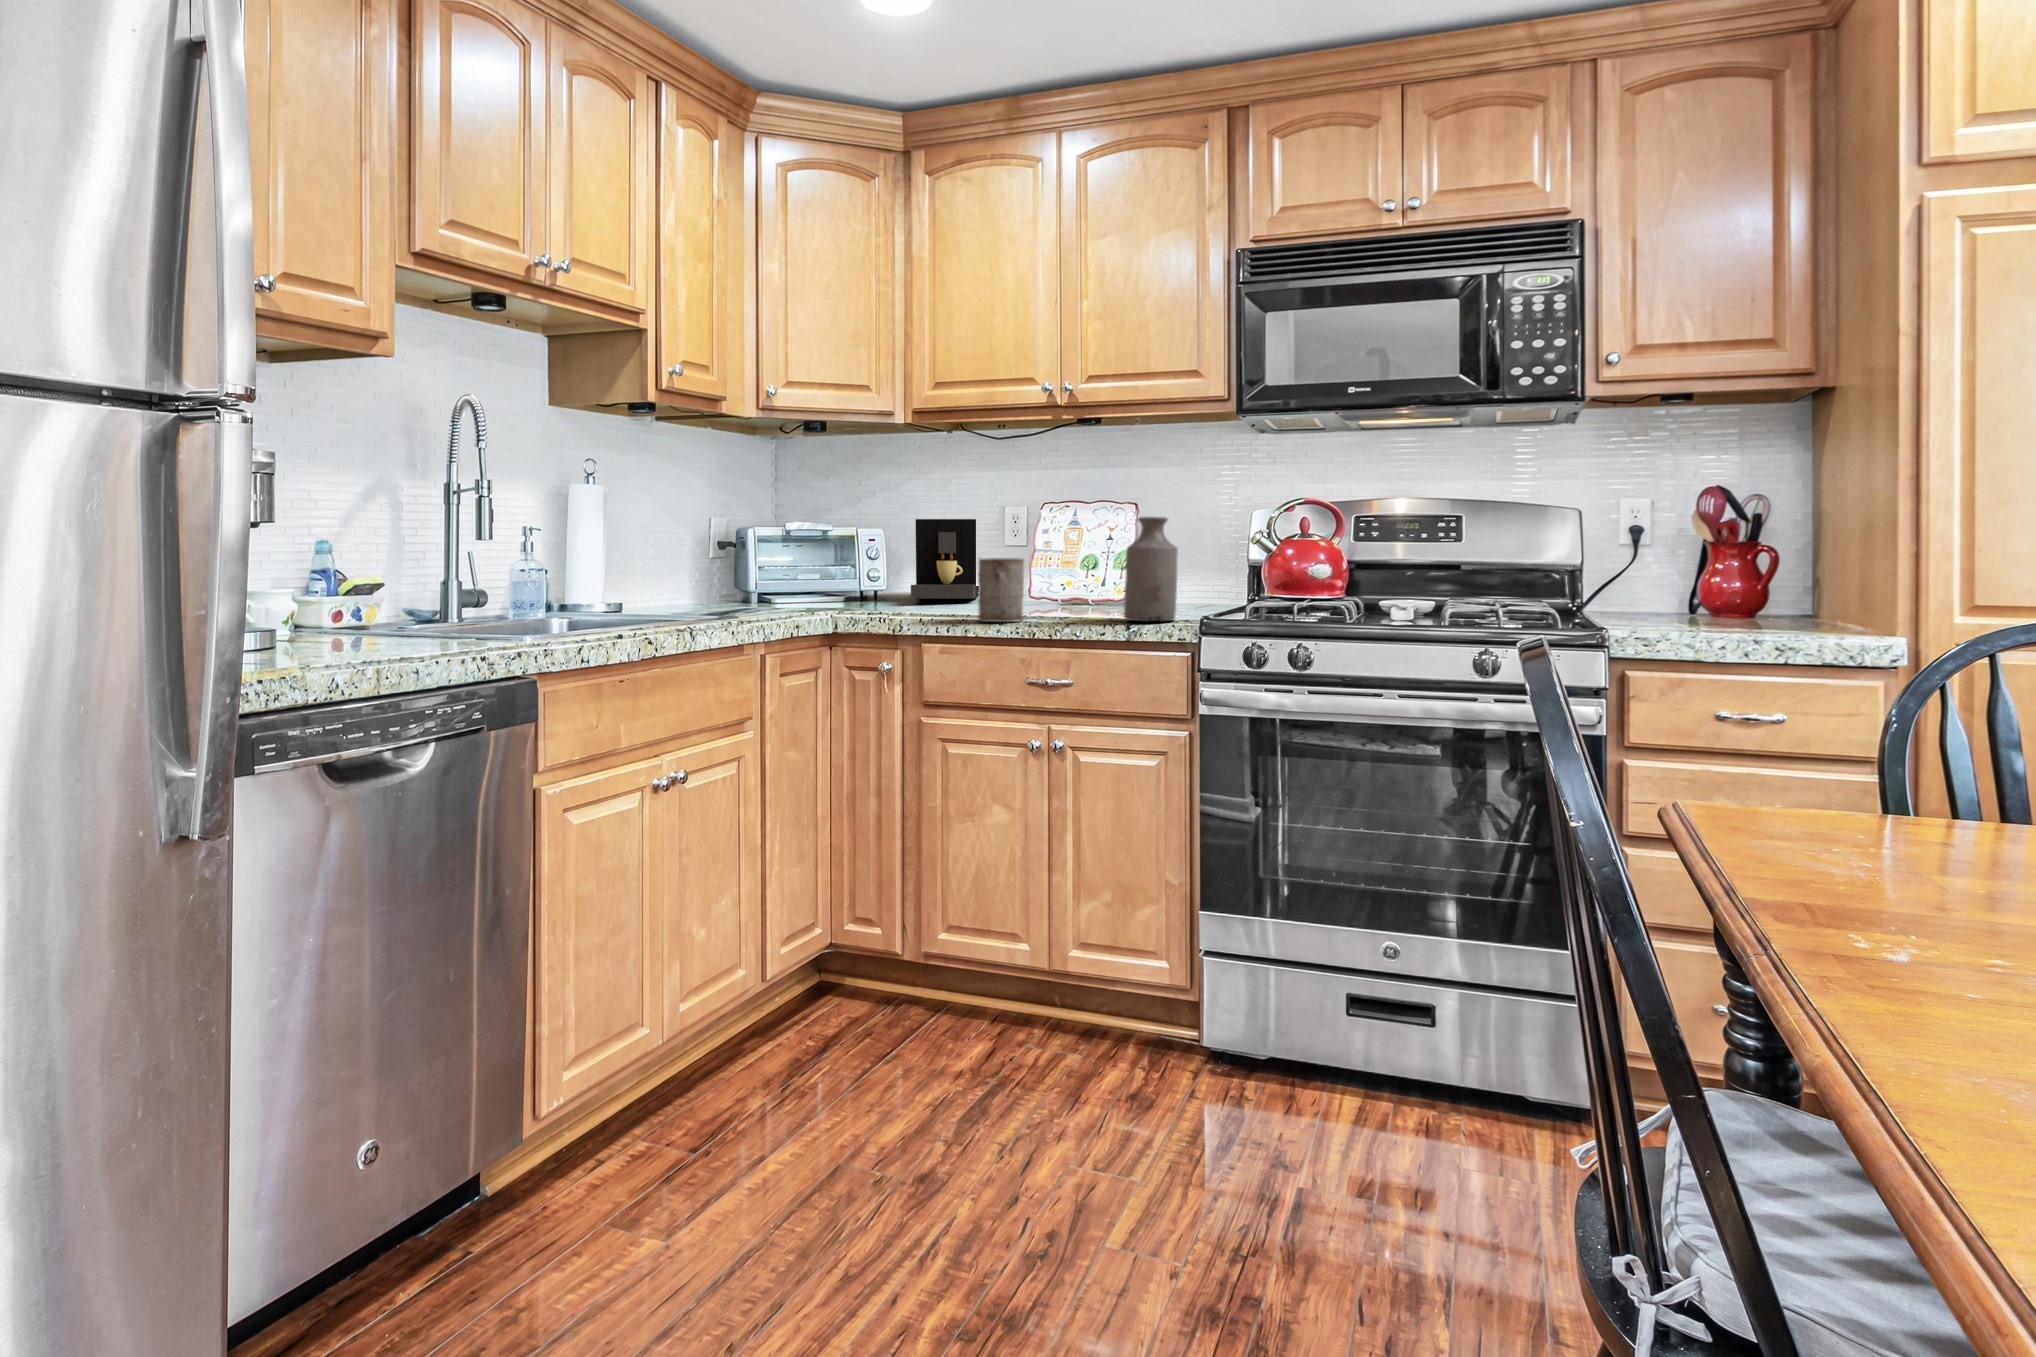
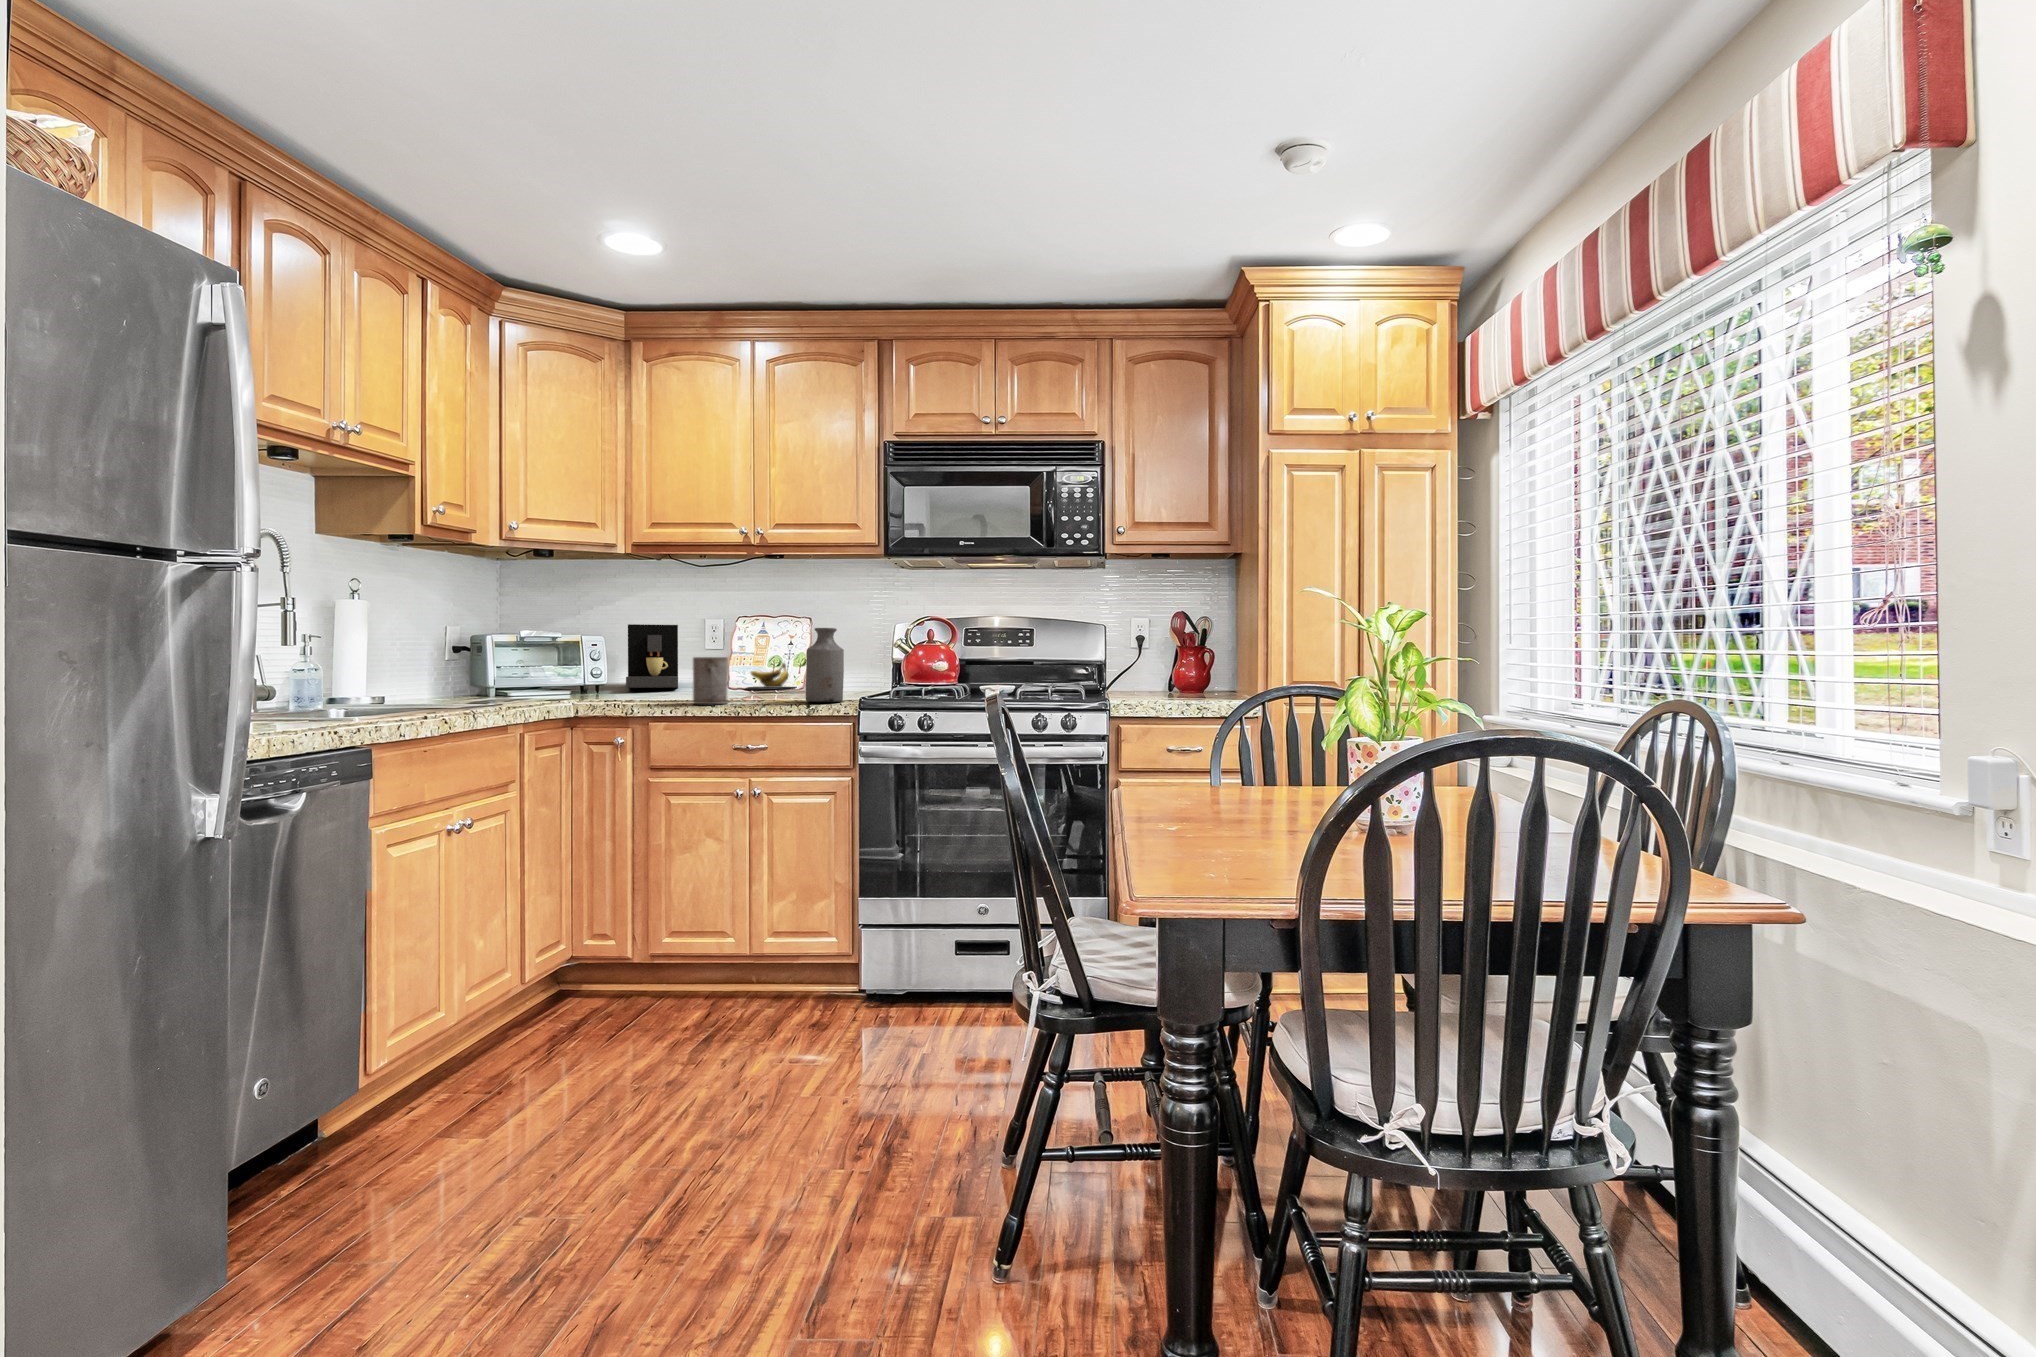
banana: none [1055,565,1122,601] -> present [751,663,789,688]

